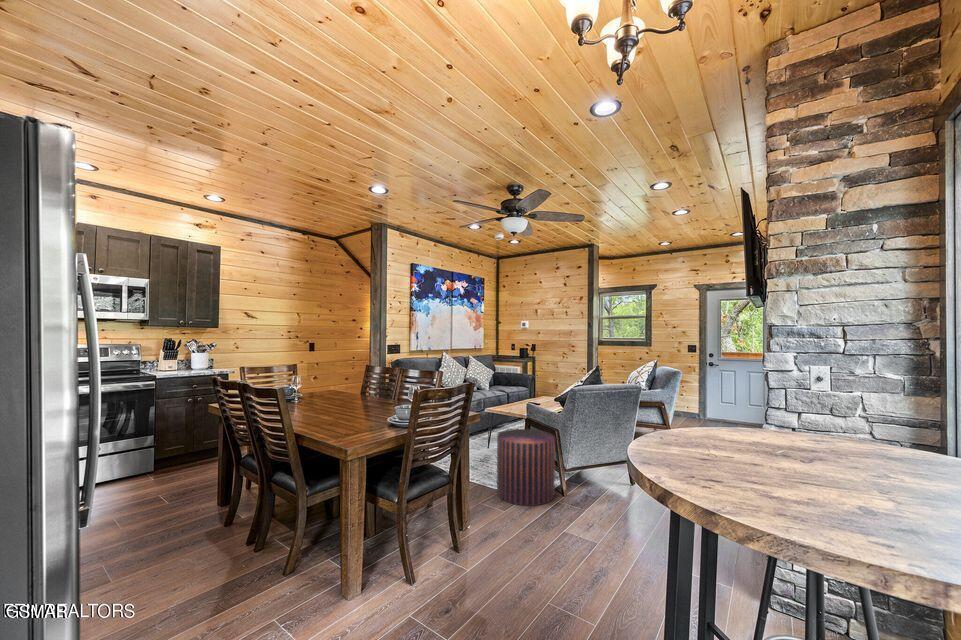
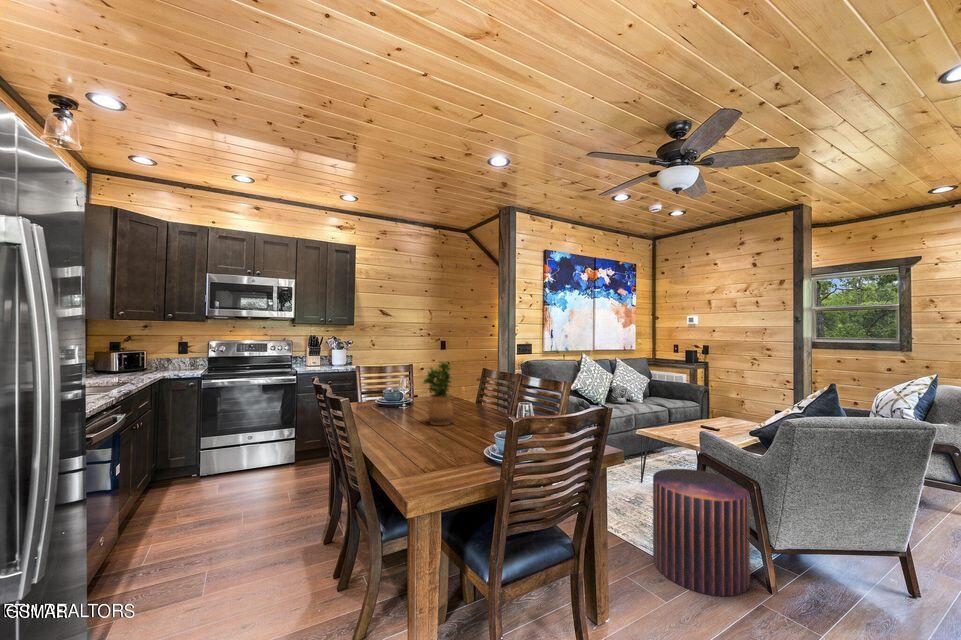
potted plant: none [323,358,350,410] -> present [423,362,453,425]

